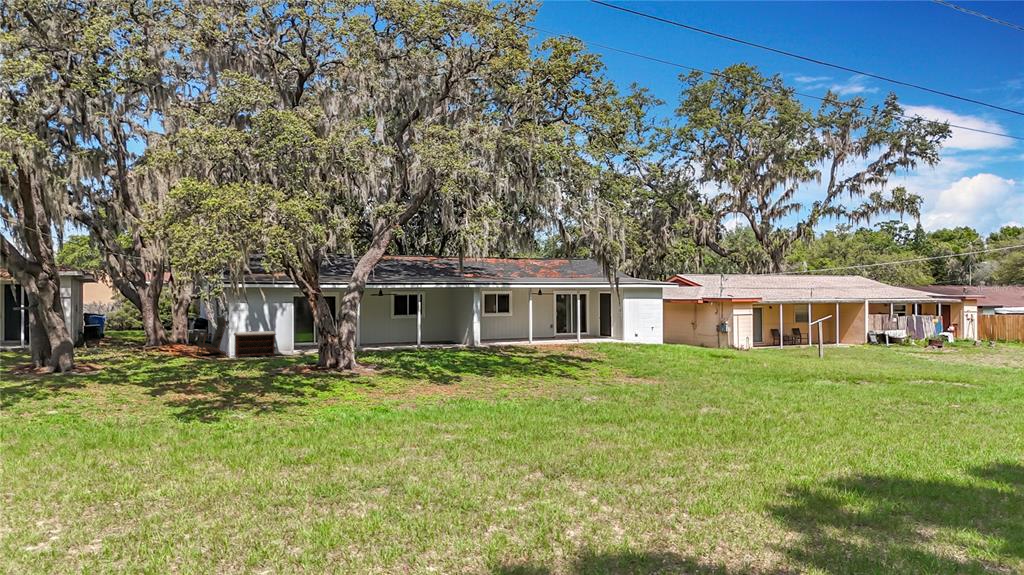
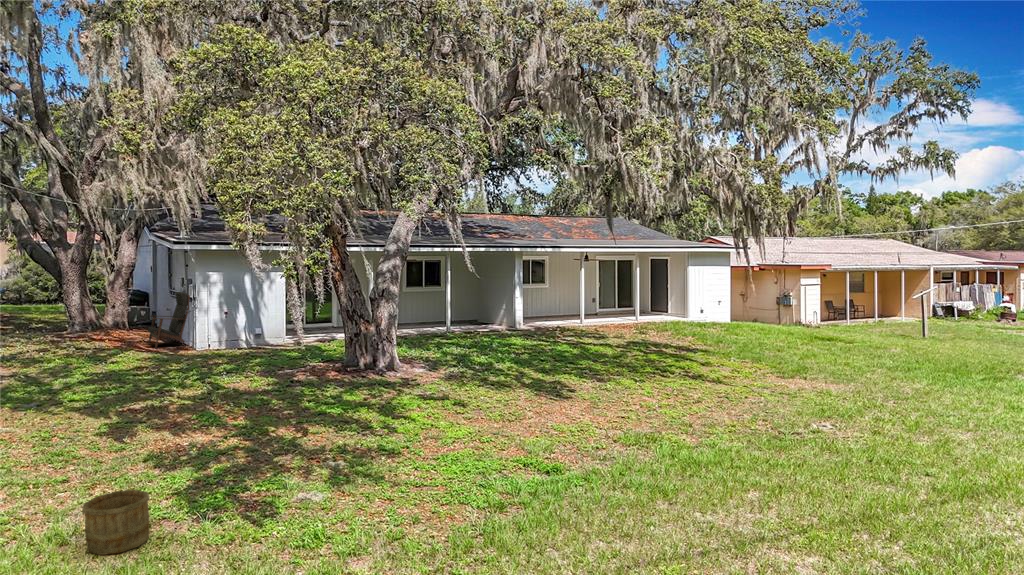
bench: present [234,331,276,358] -> none [203,311,264,350]
wooden bucket: none [126,403,158,430] -> present [82,489,150,555]

